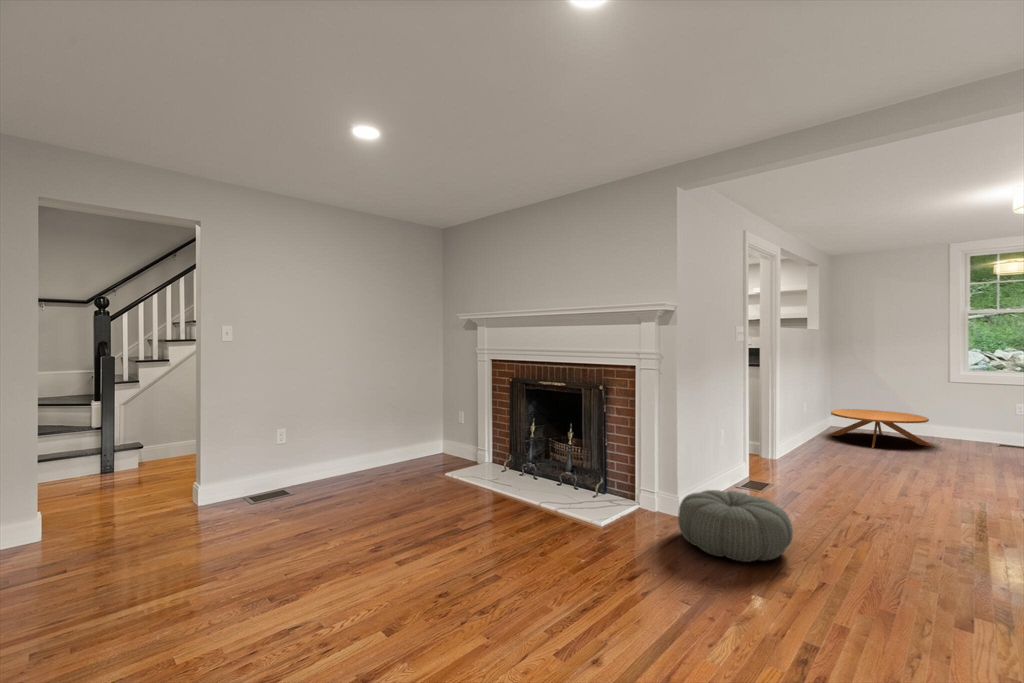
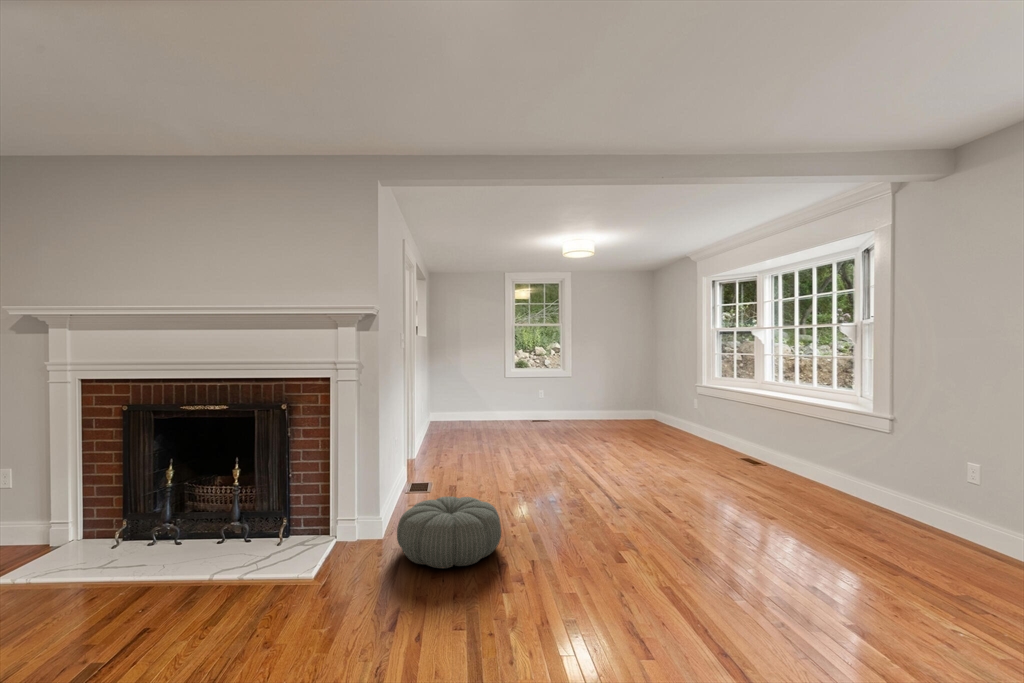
coffee table: present [828,409,934,448] -> none [453,402,522,433]

